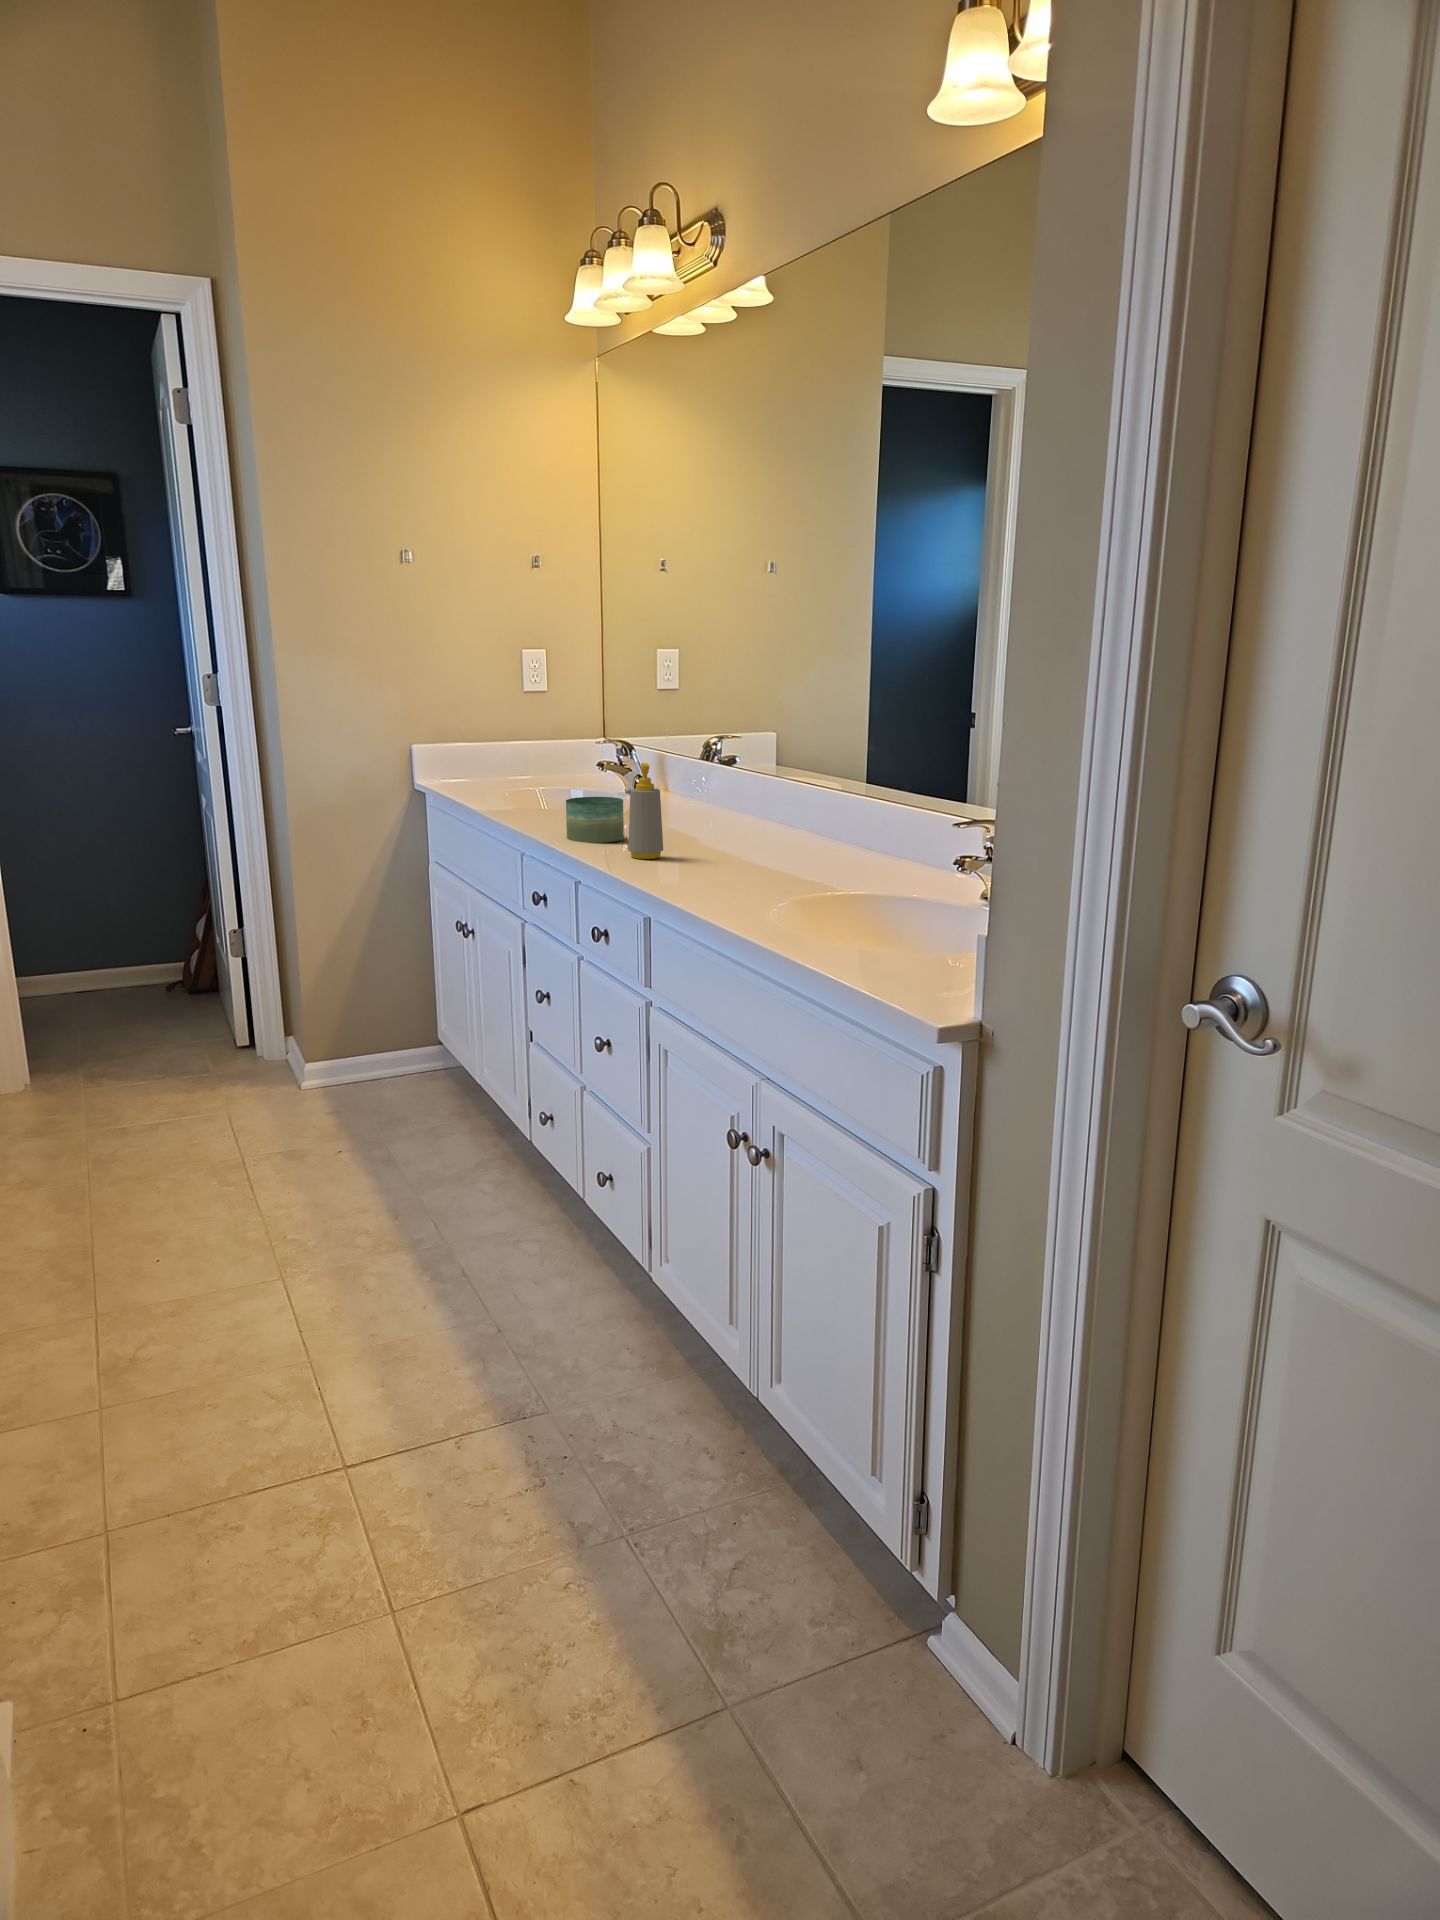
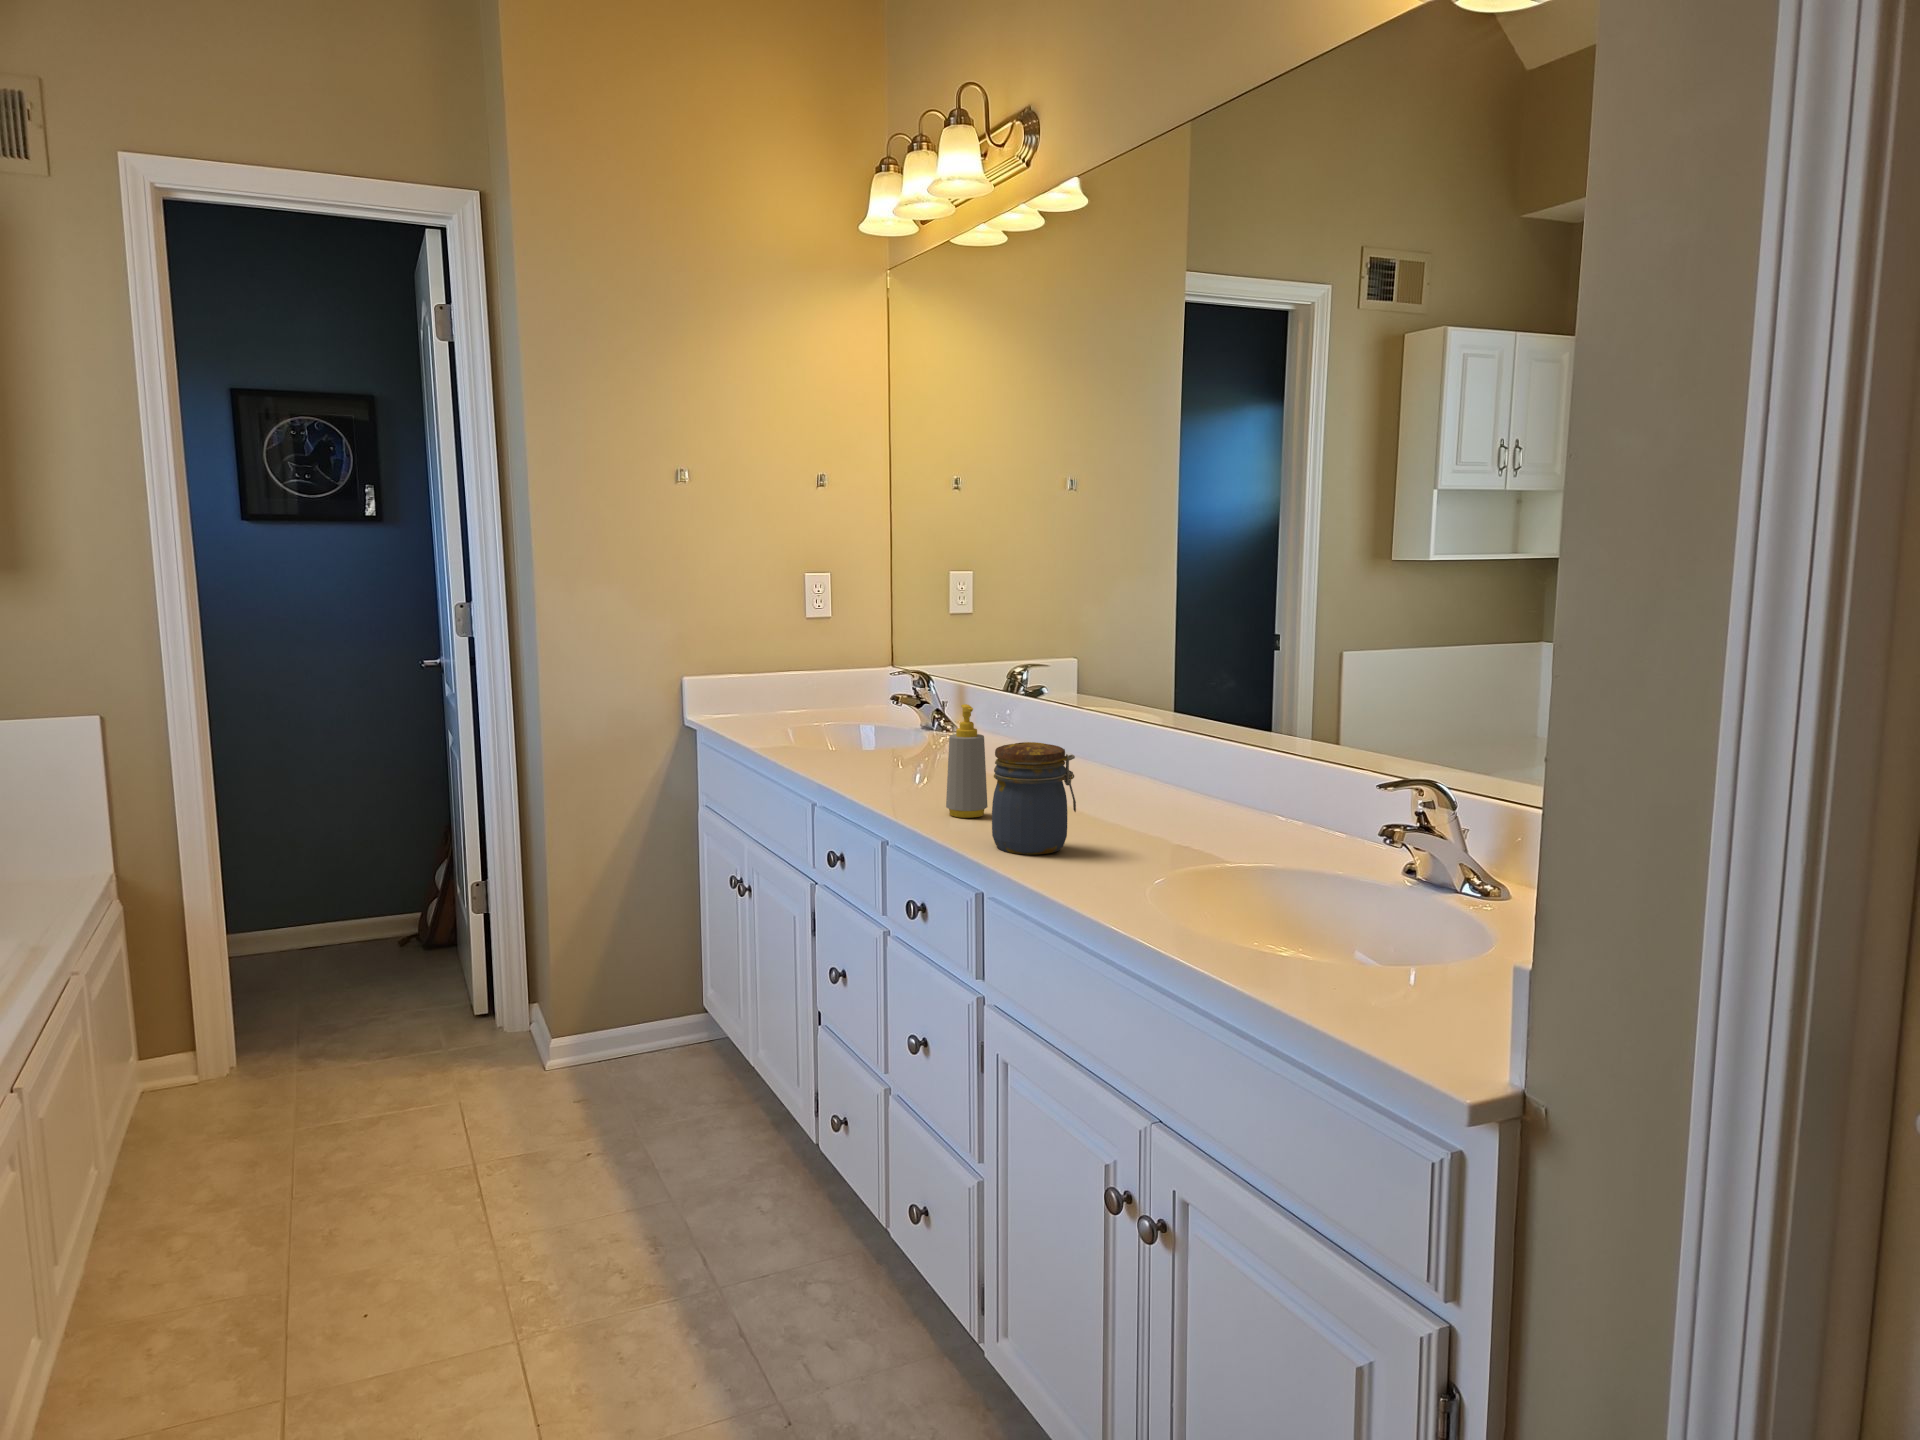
jar: none [658,793,727,884] -> present [992,742,1076,855]
candle: present [566,797,624,843] -> none [867,741,934,796]

